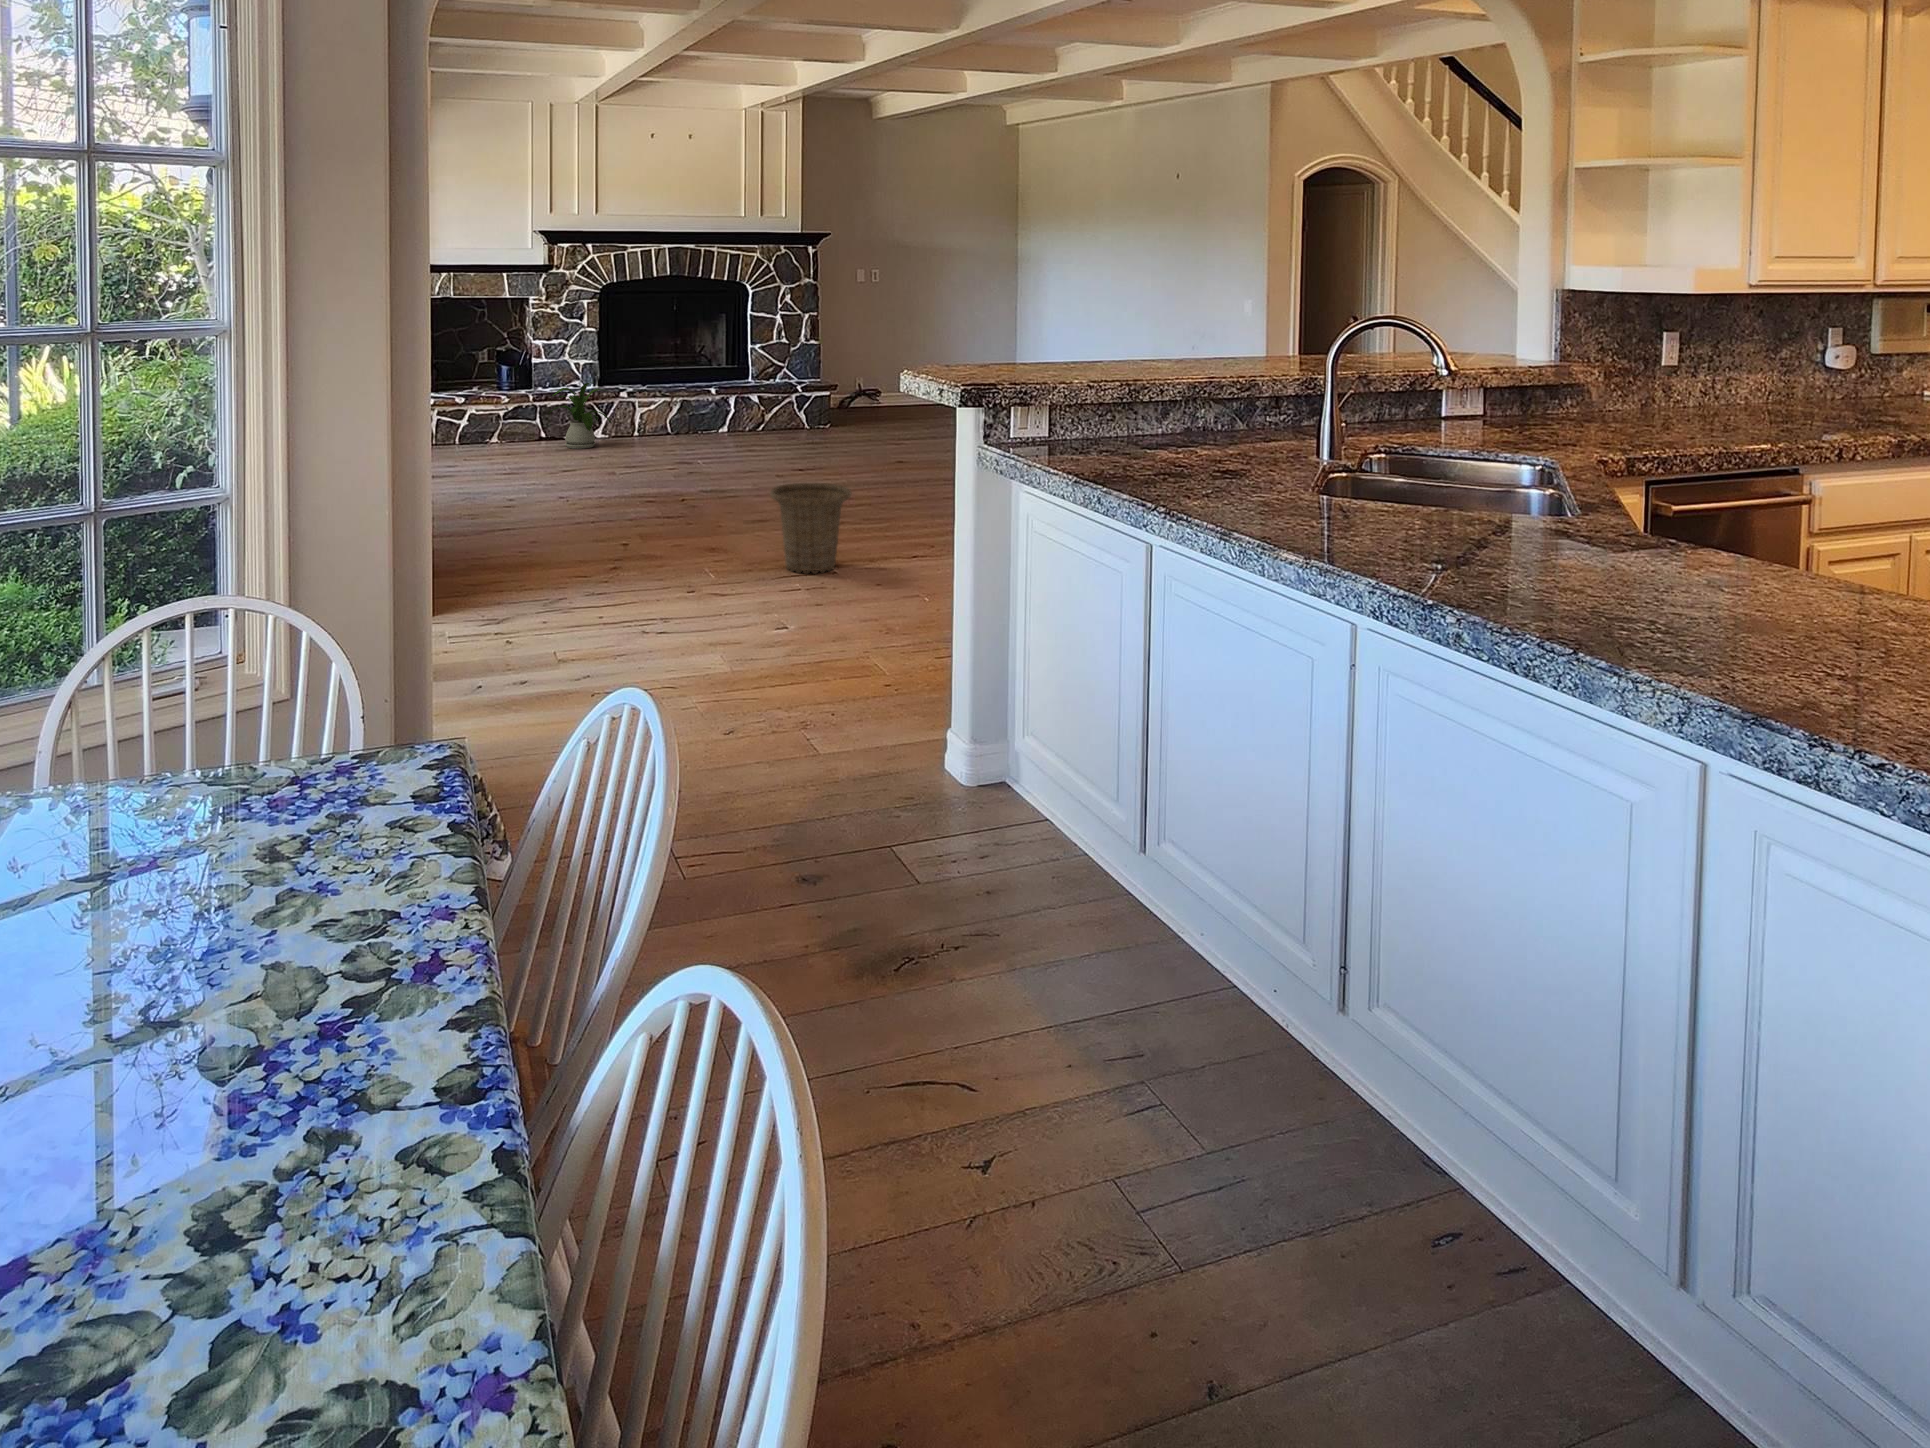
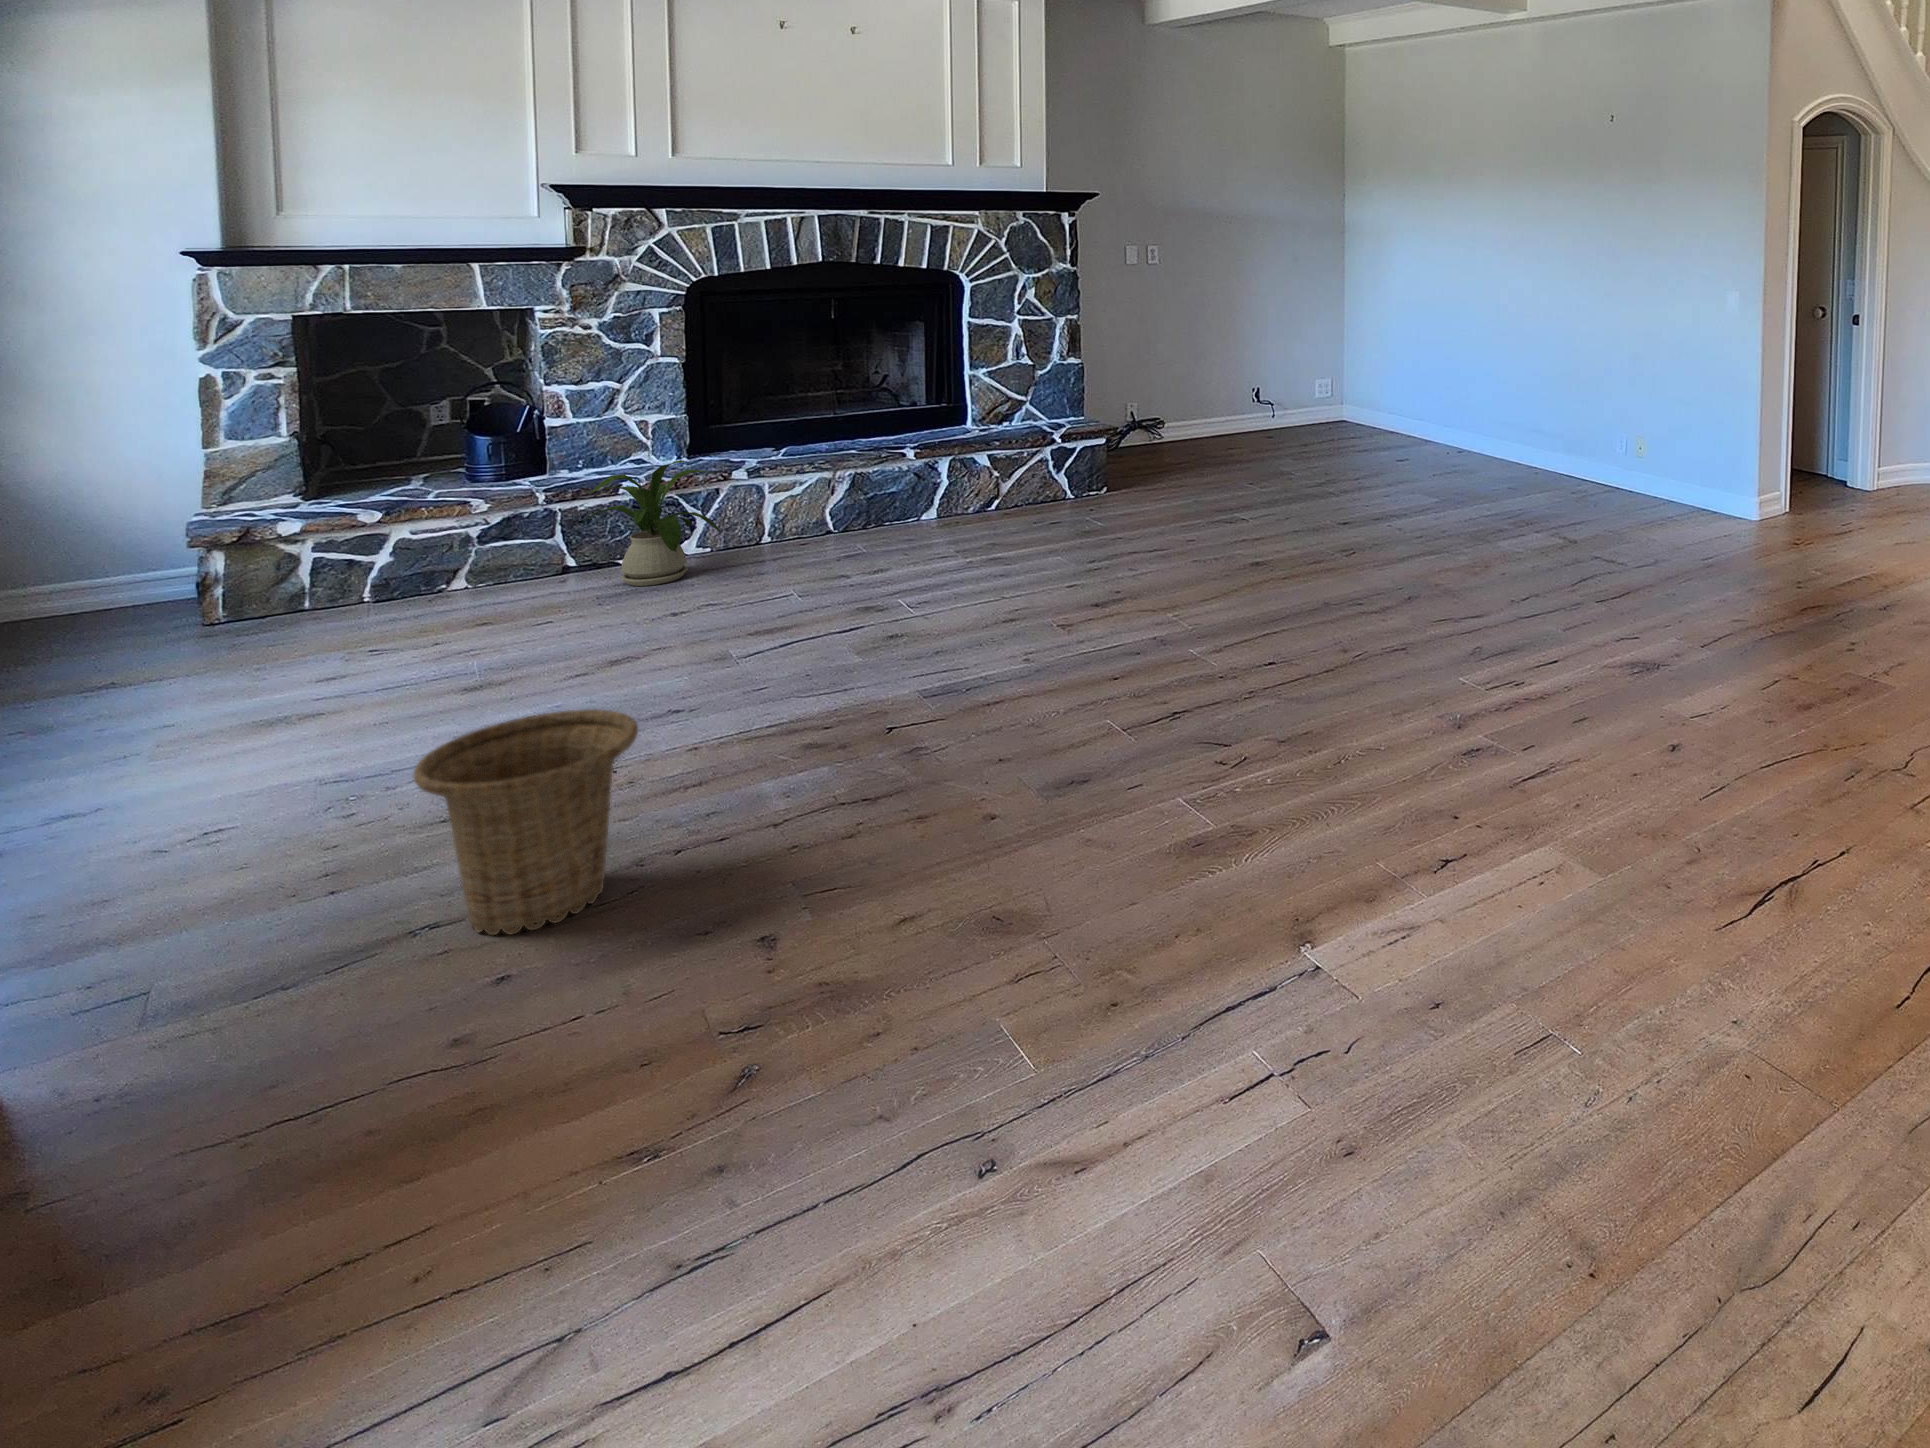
basket: present [770,483,852,573] -> present [413,709,638,935]

